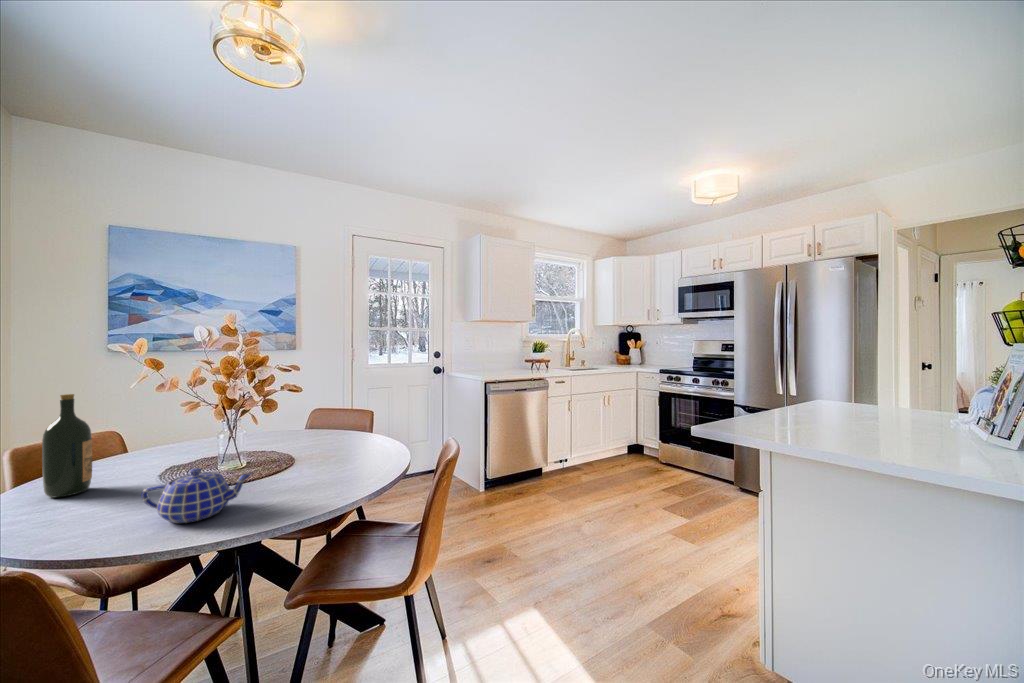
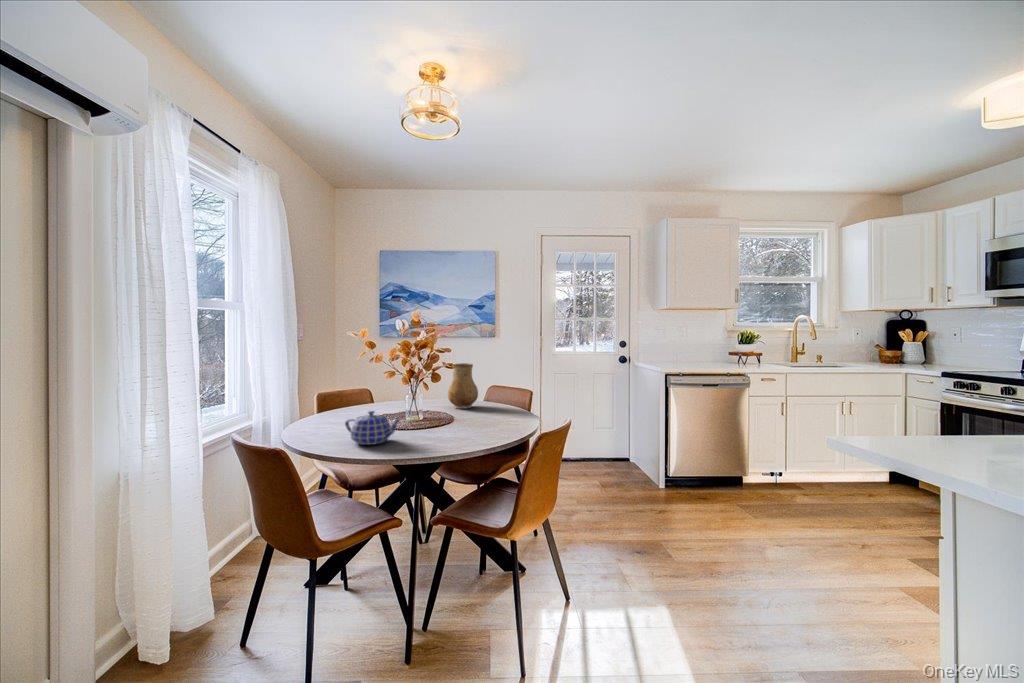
ceramic pitcher: none [267,385,310,443] -> present [447,363,478,409]
wine bottle: present [42,394,92,498] -> none [317,359,340,422]

